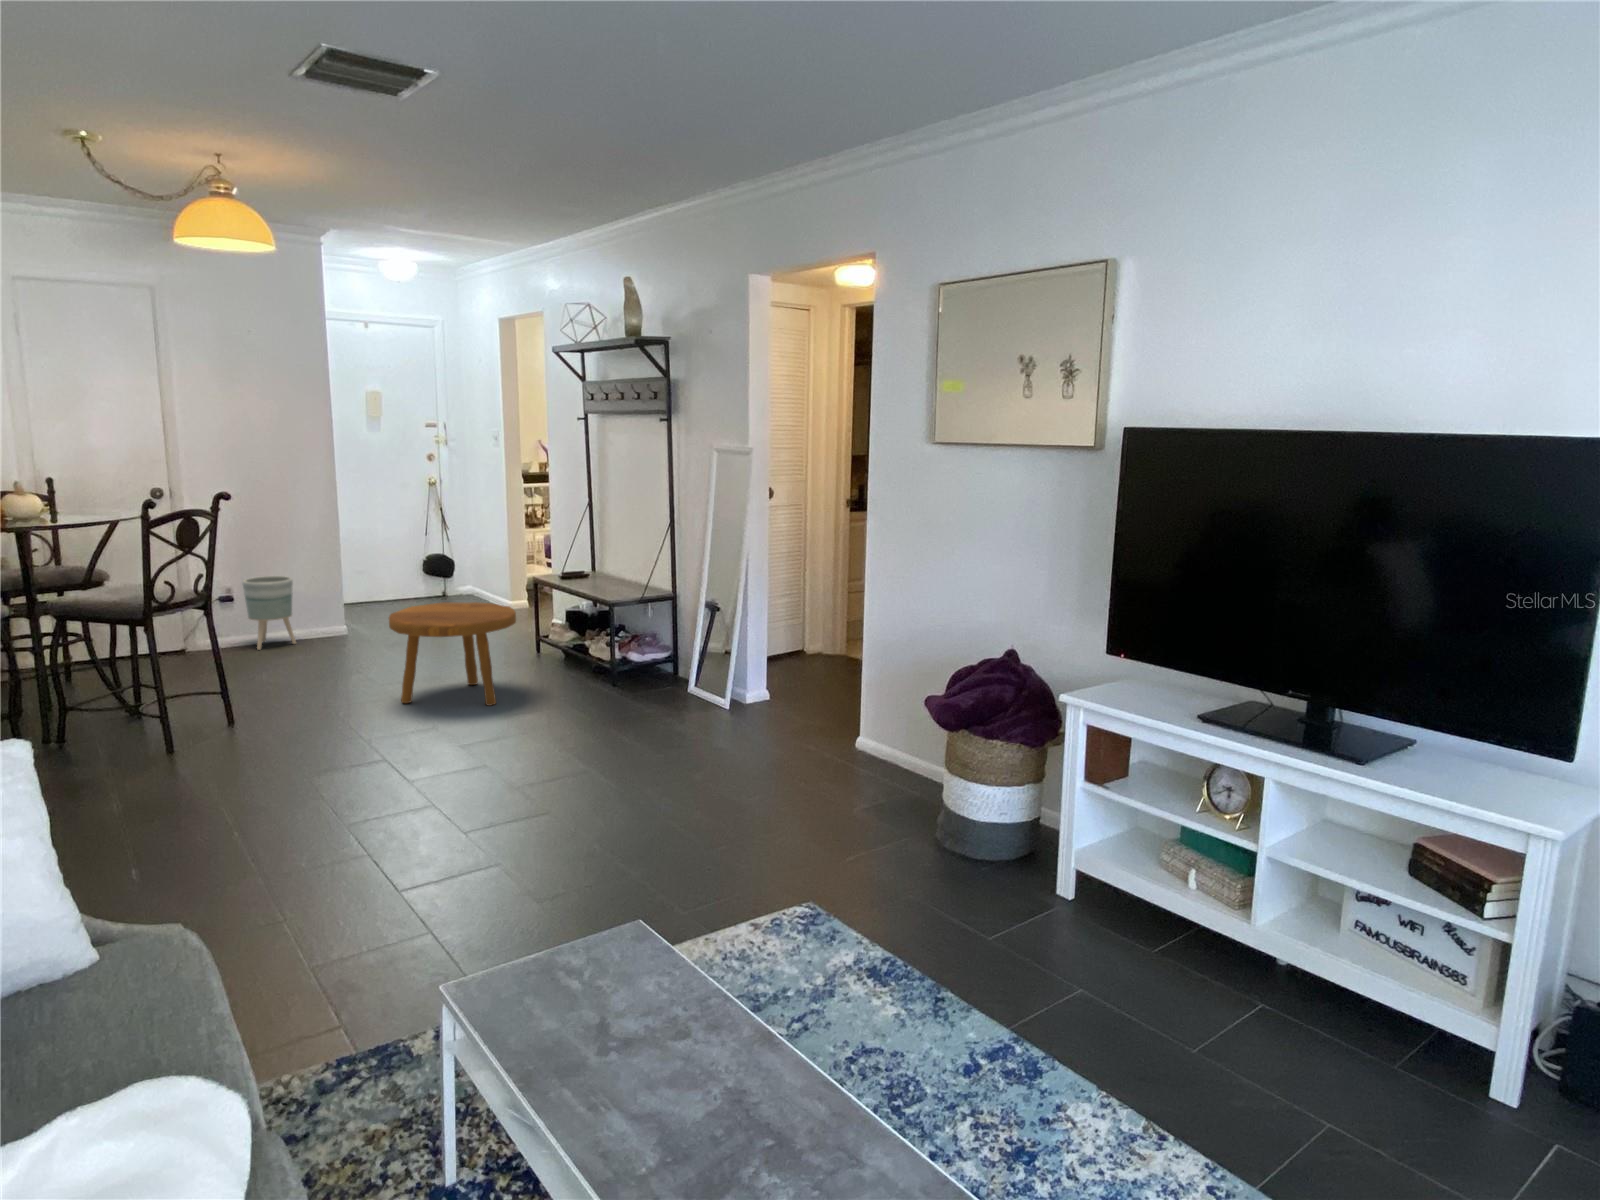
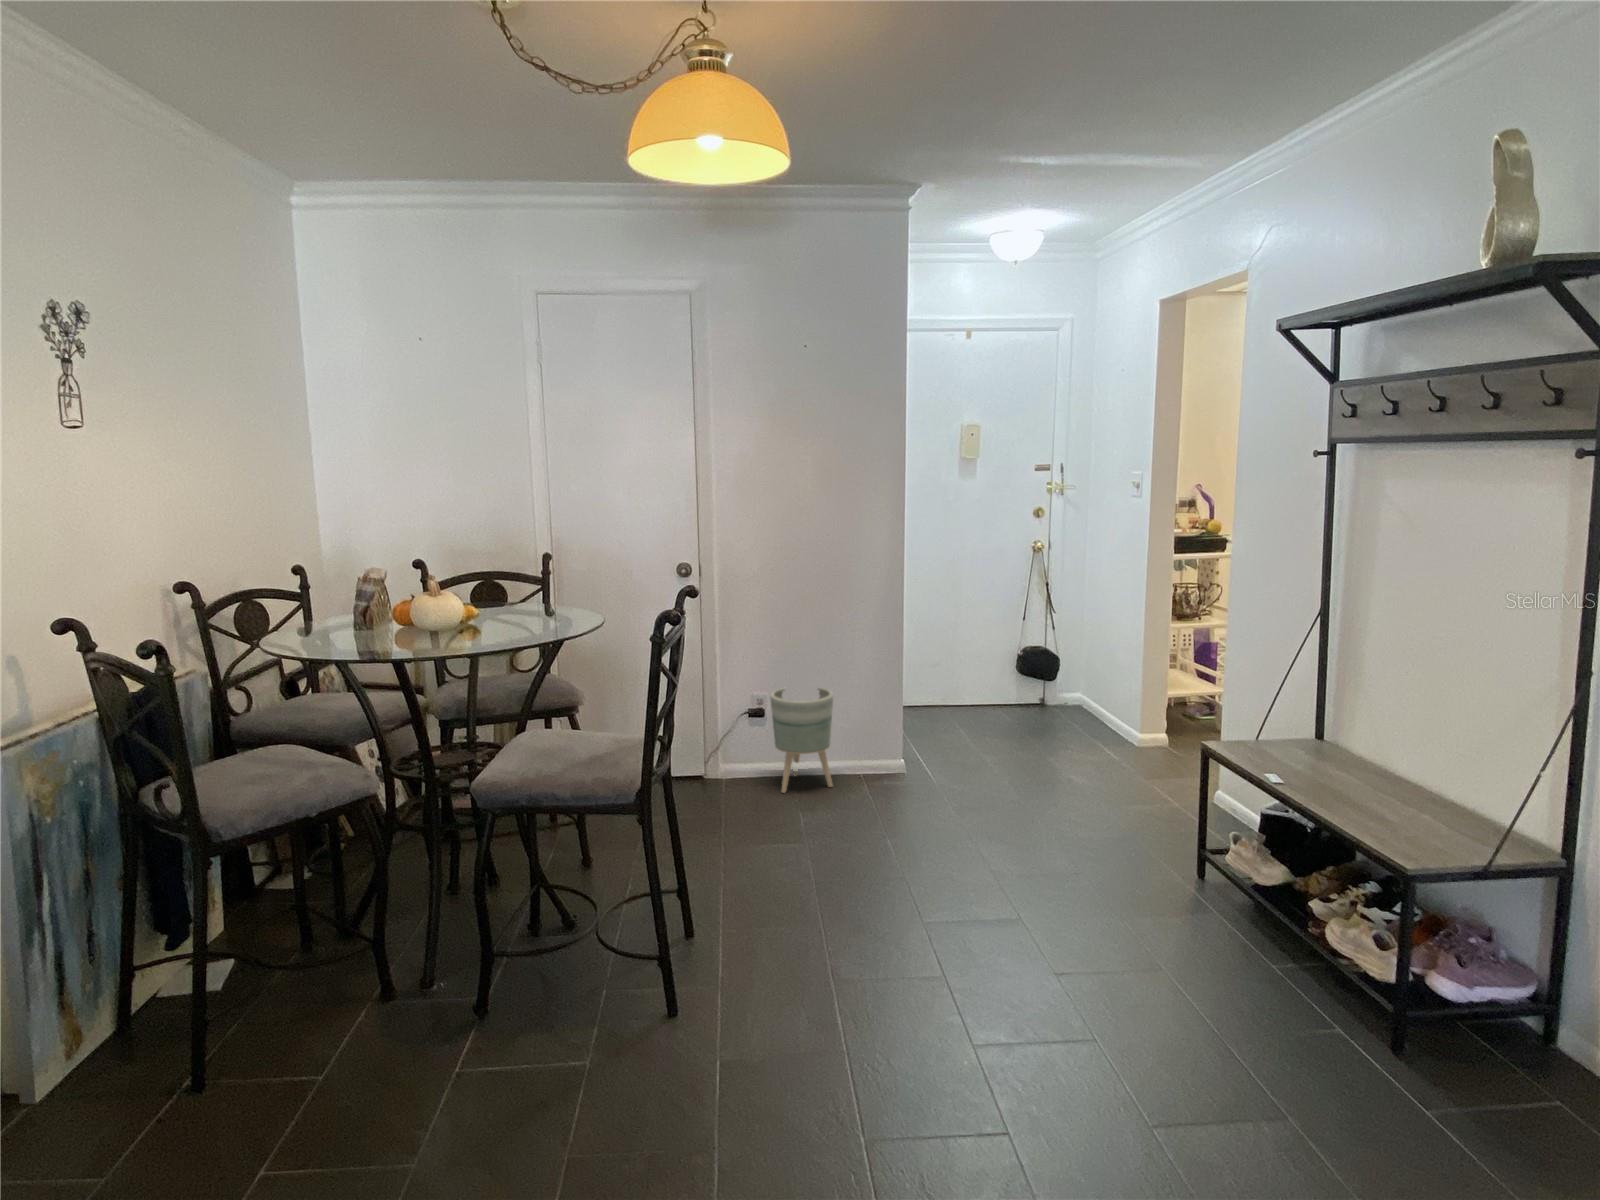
footstool: present [389,602,516,706] -> none [935,807,1186,1070]

